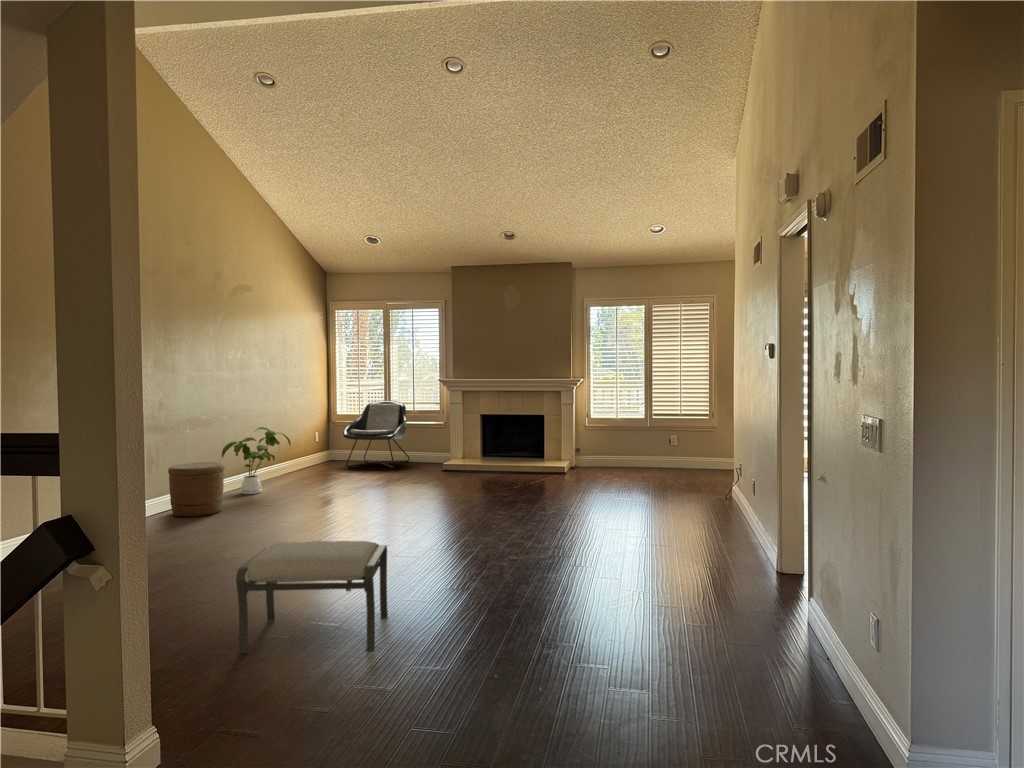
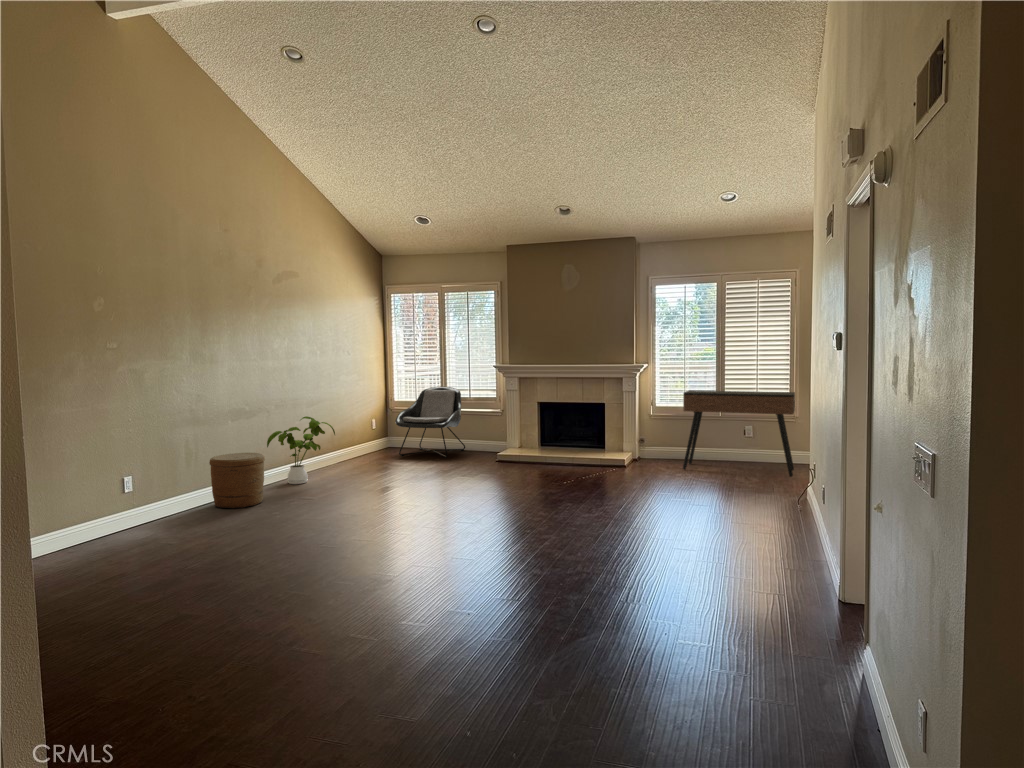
console table: none [617,402,714,478] -> present [683,390,795,477]
ottoman: present [236,541,388,654] -> none [214,554,384,678]

